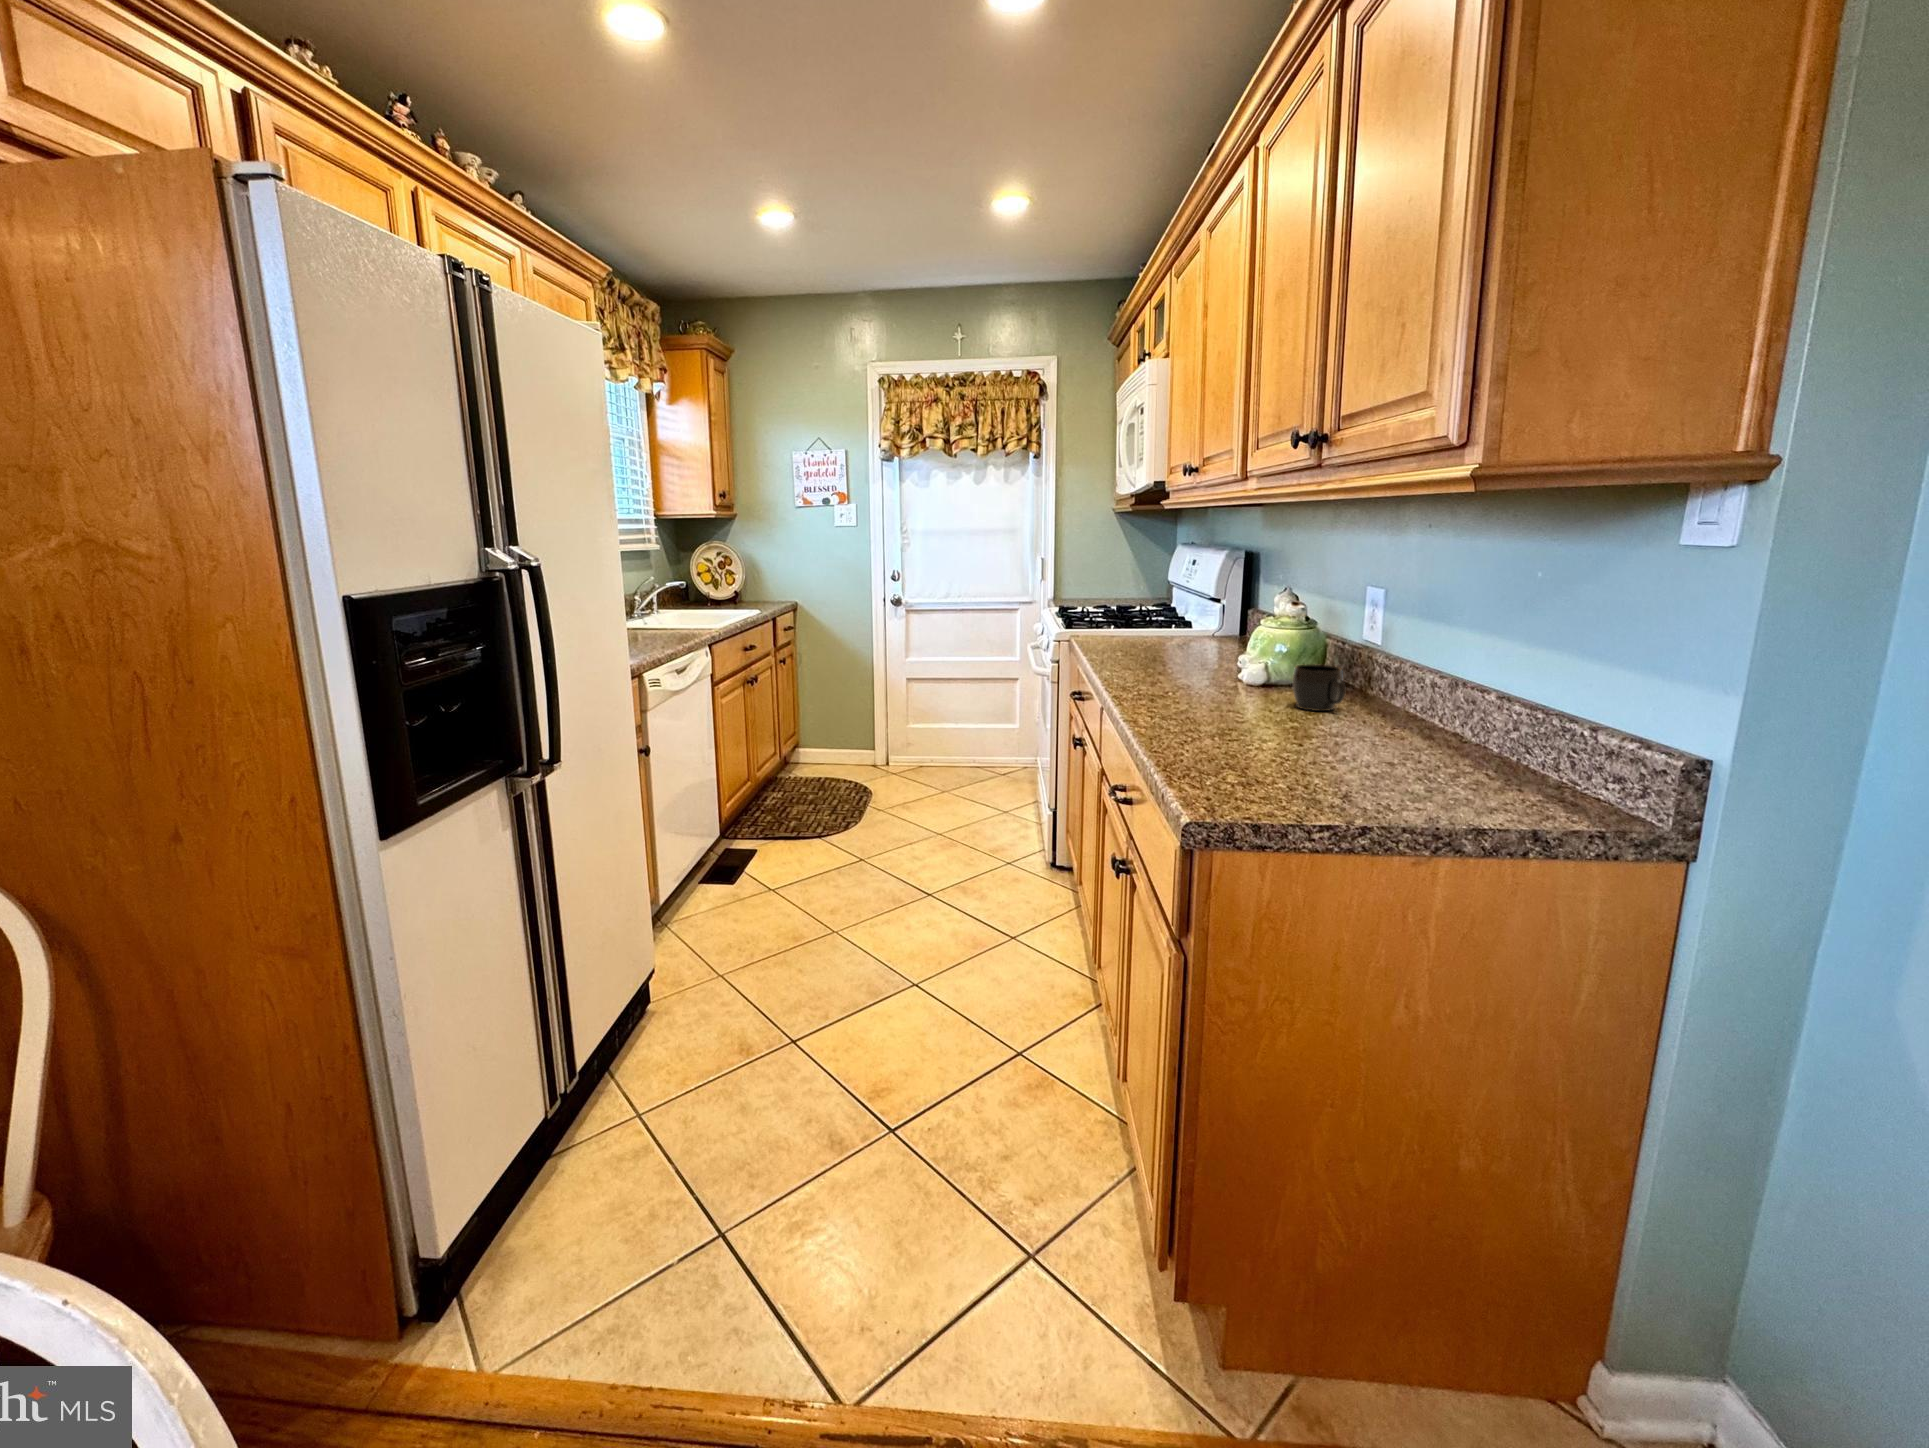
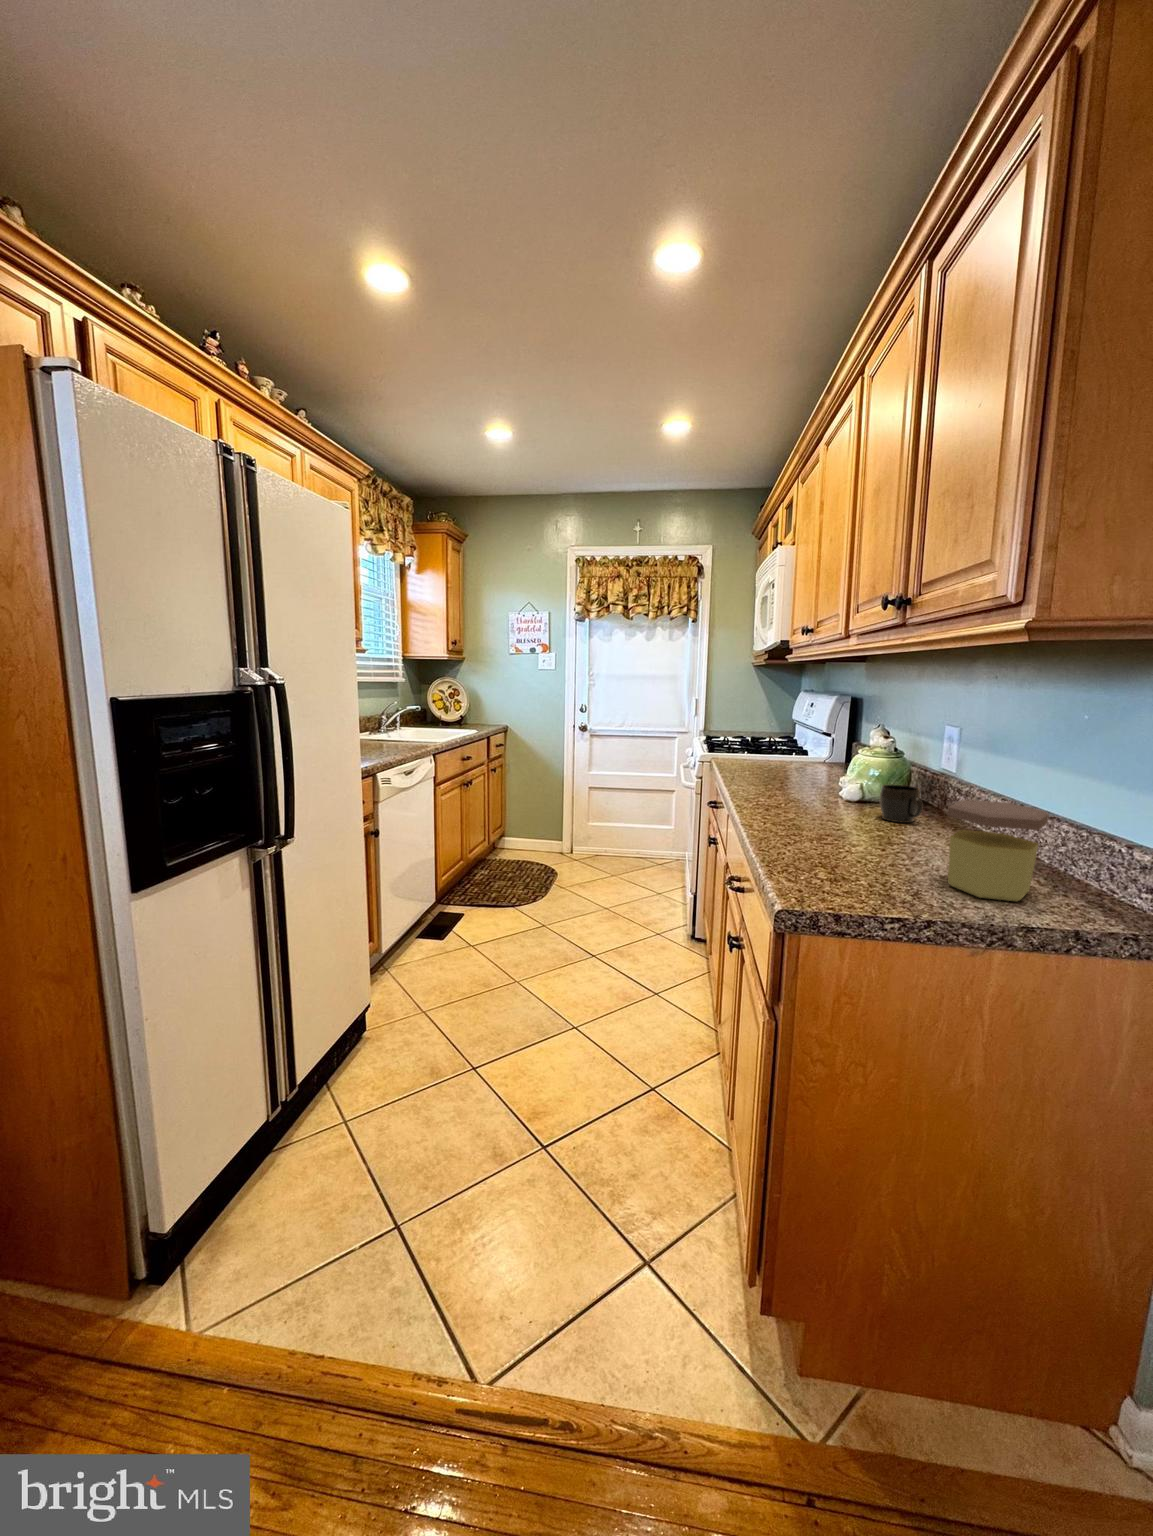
jar: none [1380,681,1499,800] -> present [947,800,1049,901]

